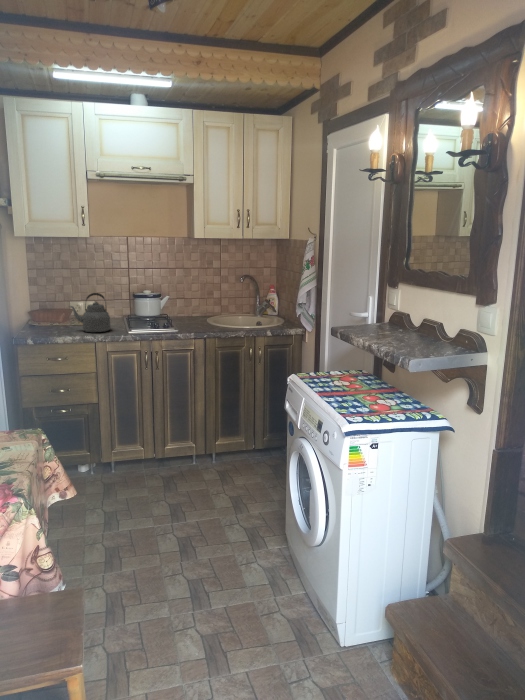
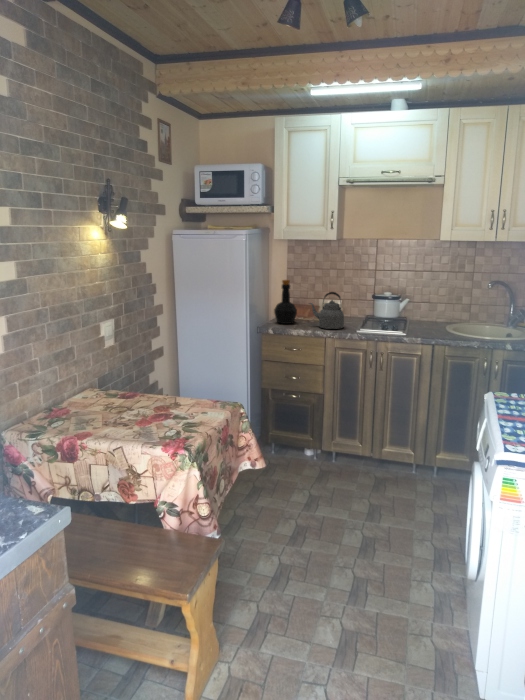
bottle: none [27,282,54,331] -> present [274,280,297,324]

